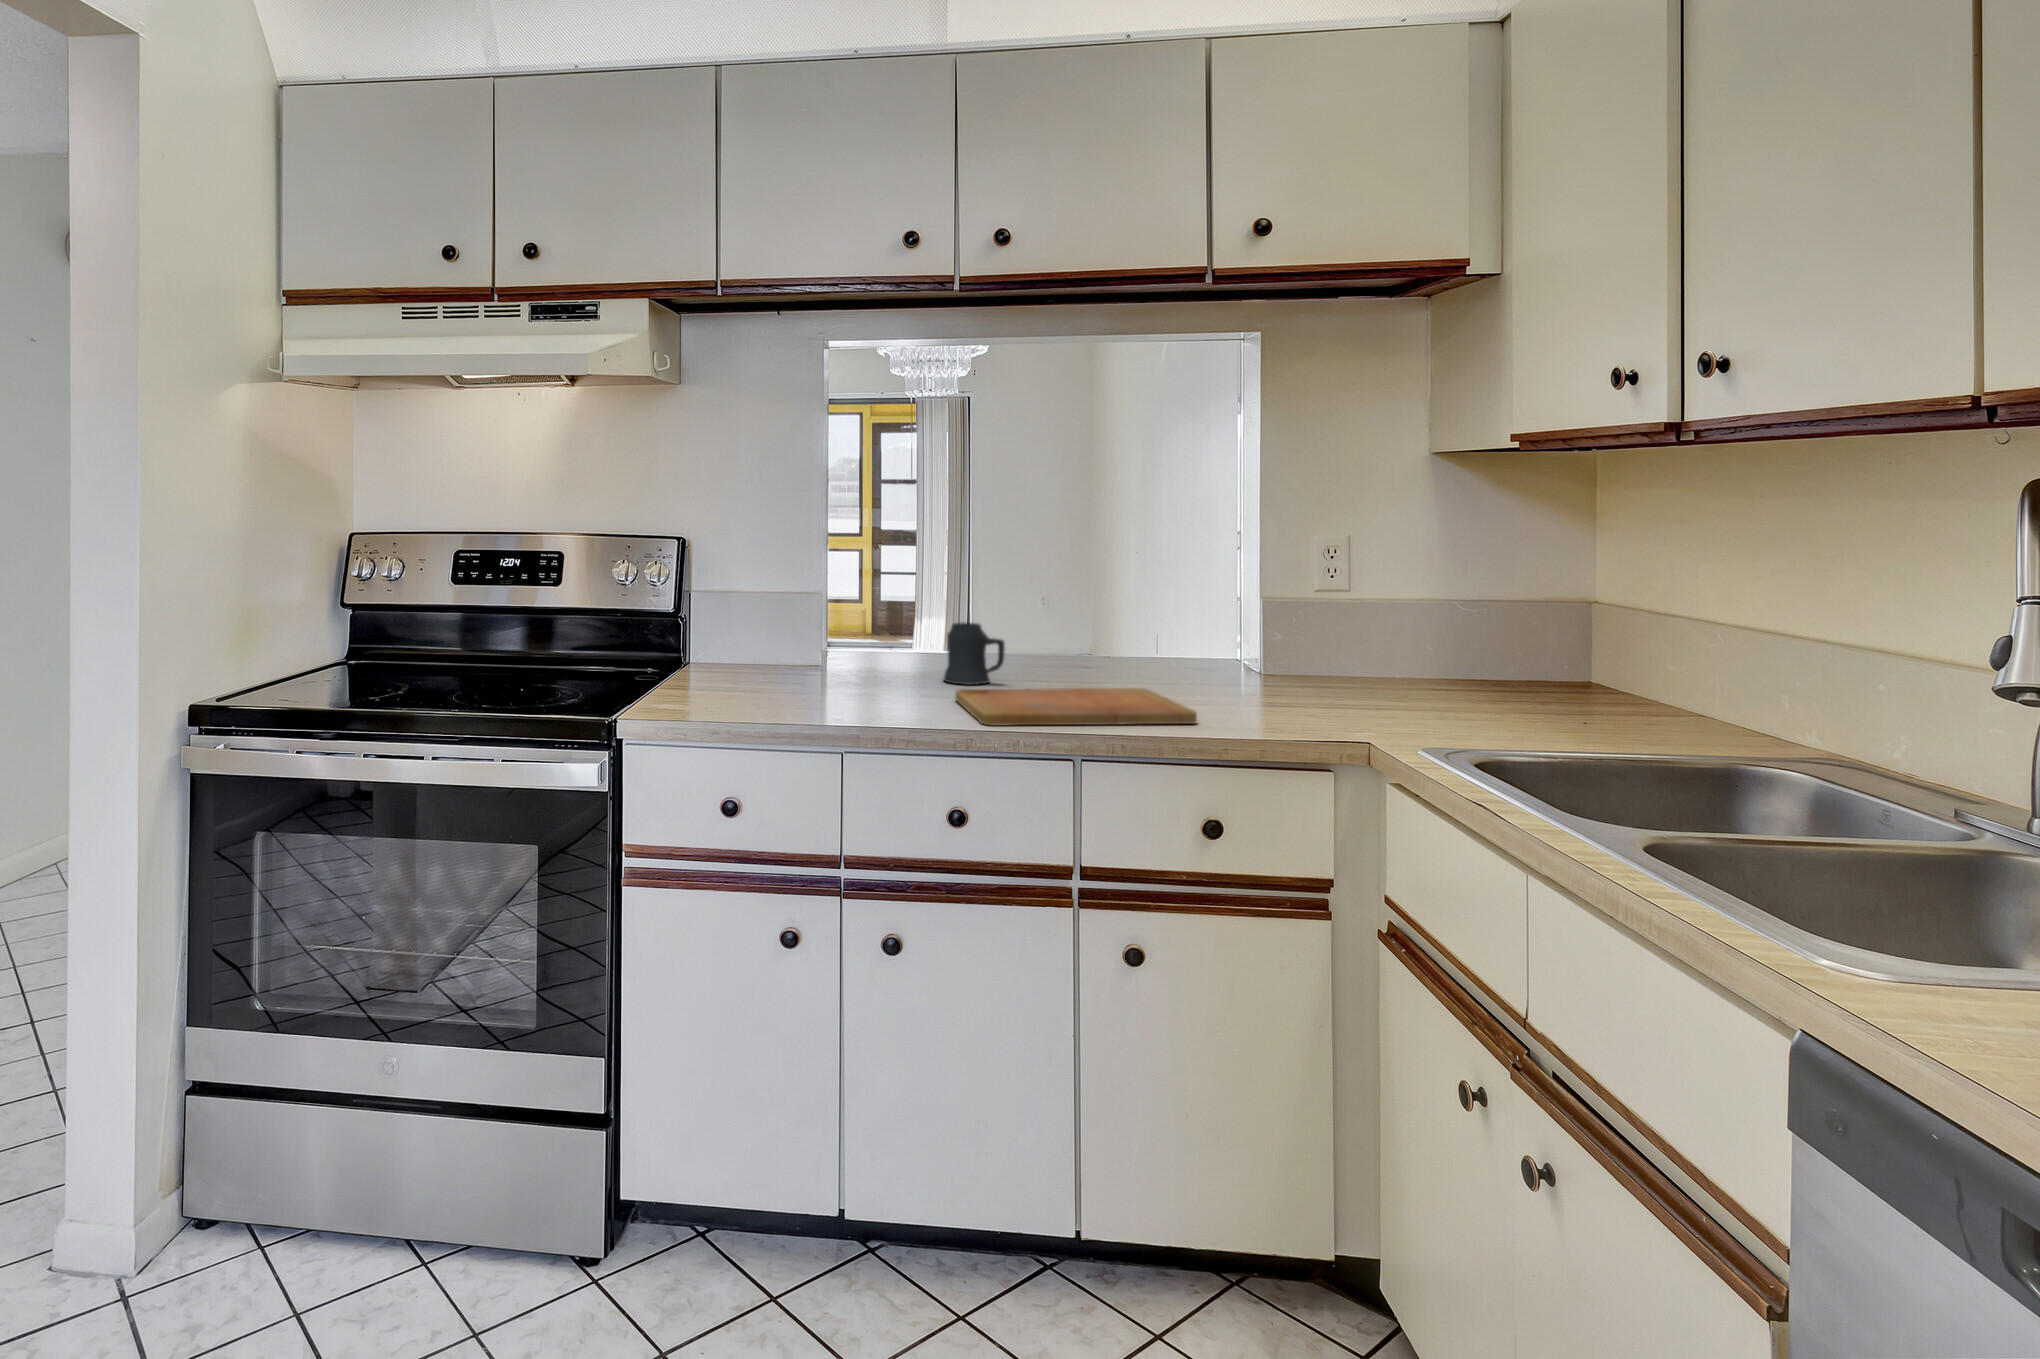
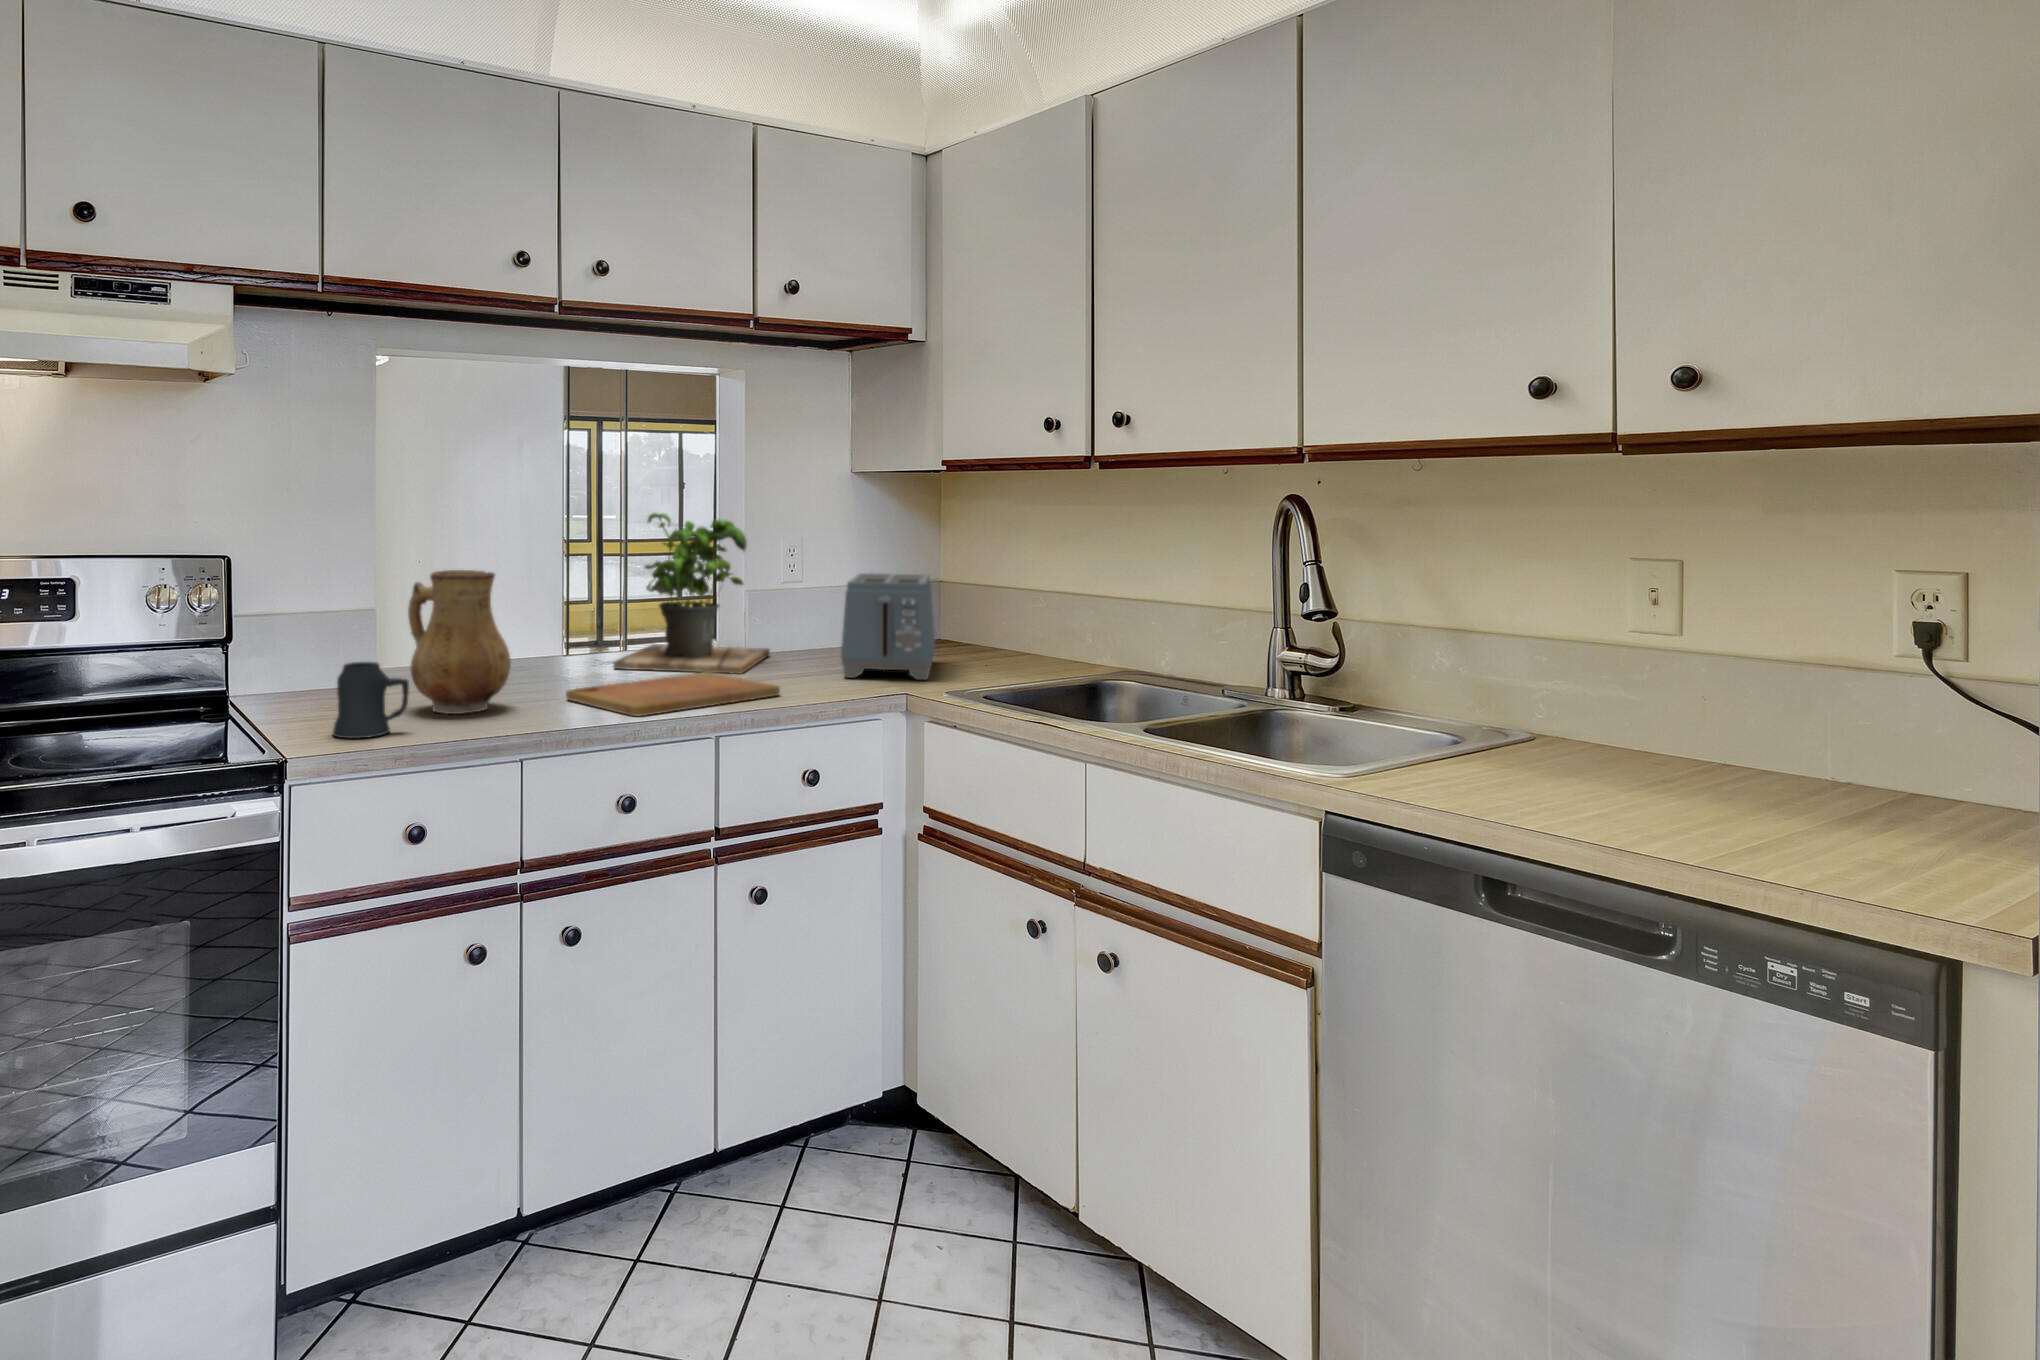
potted plant: none [1074,504,1291,695] -> present [613,513,770,674]
ceramic pitcher: none [795,558,891,701] -> present [408,570,511,714]
toaster: none [1322,583,1514,730] -> present [841,573,935,680]
mug: present [944,622,1005,685] -> present [333,662,409,738]

